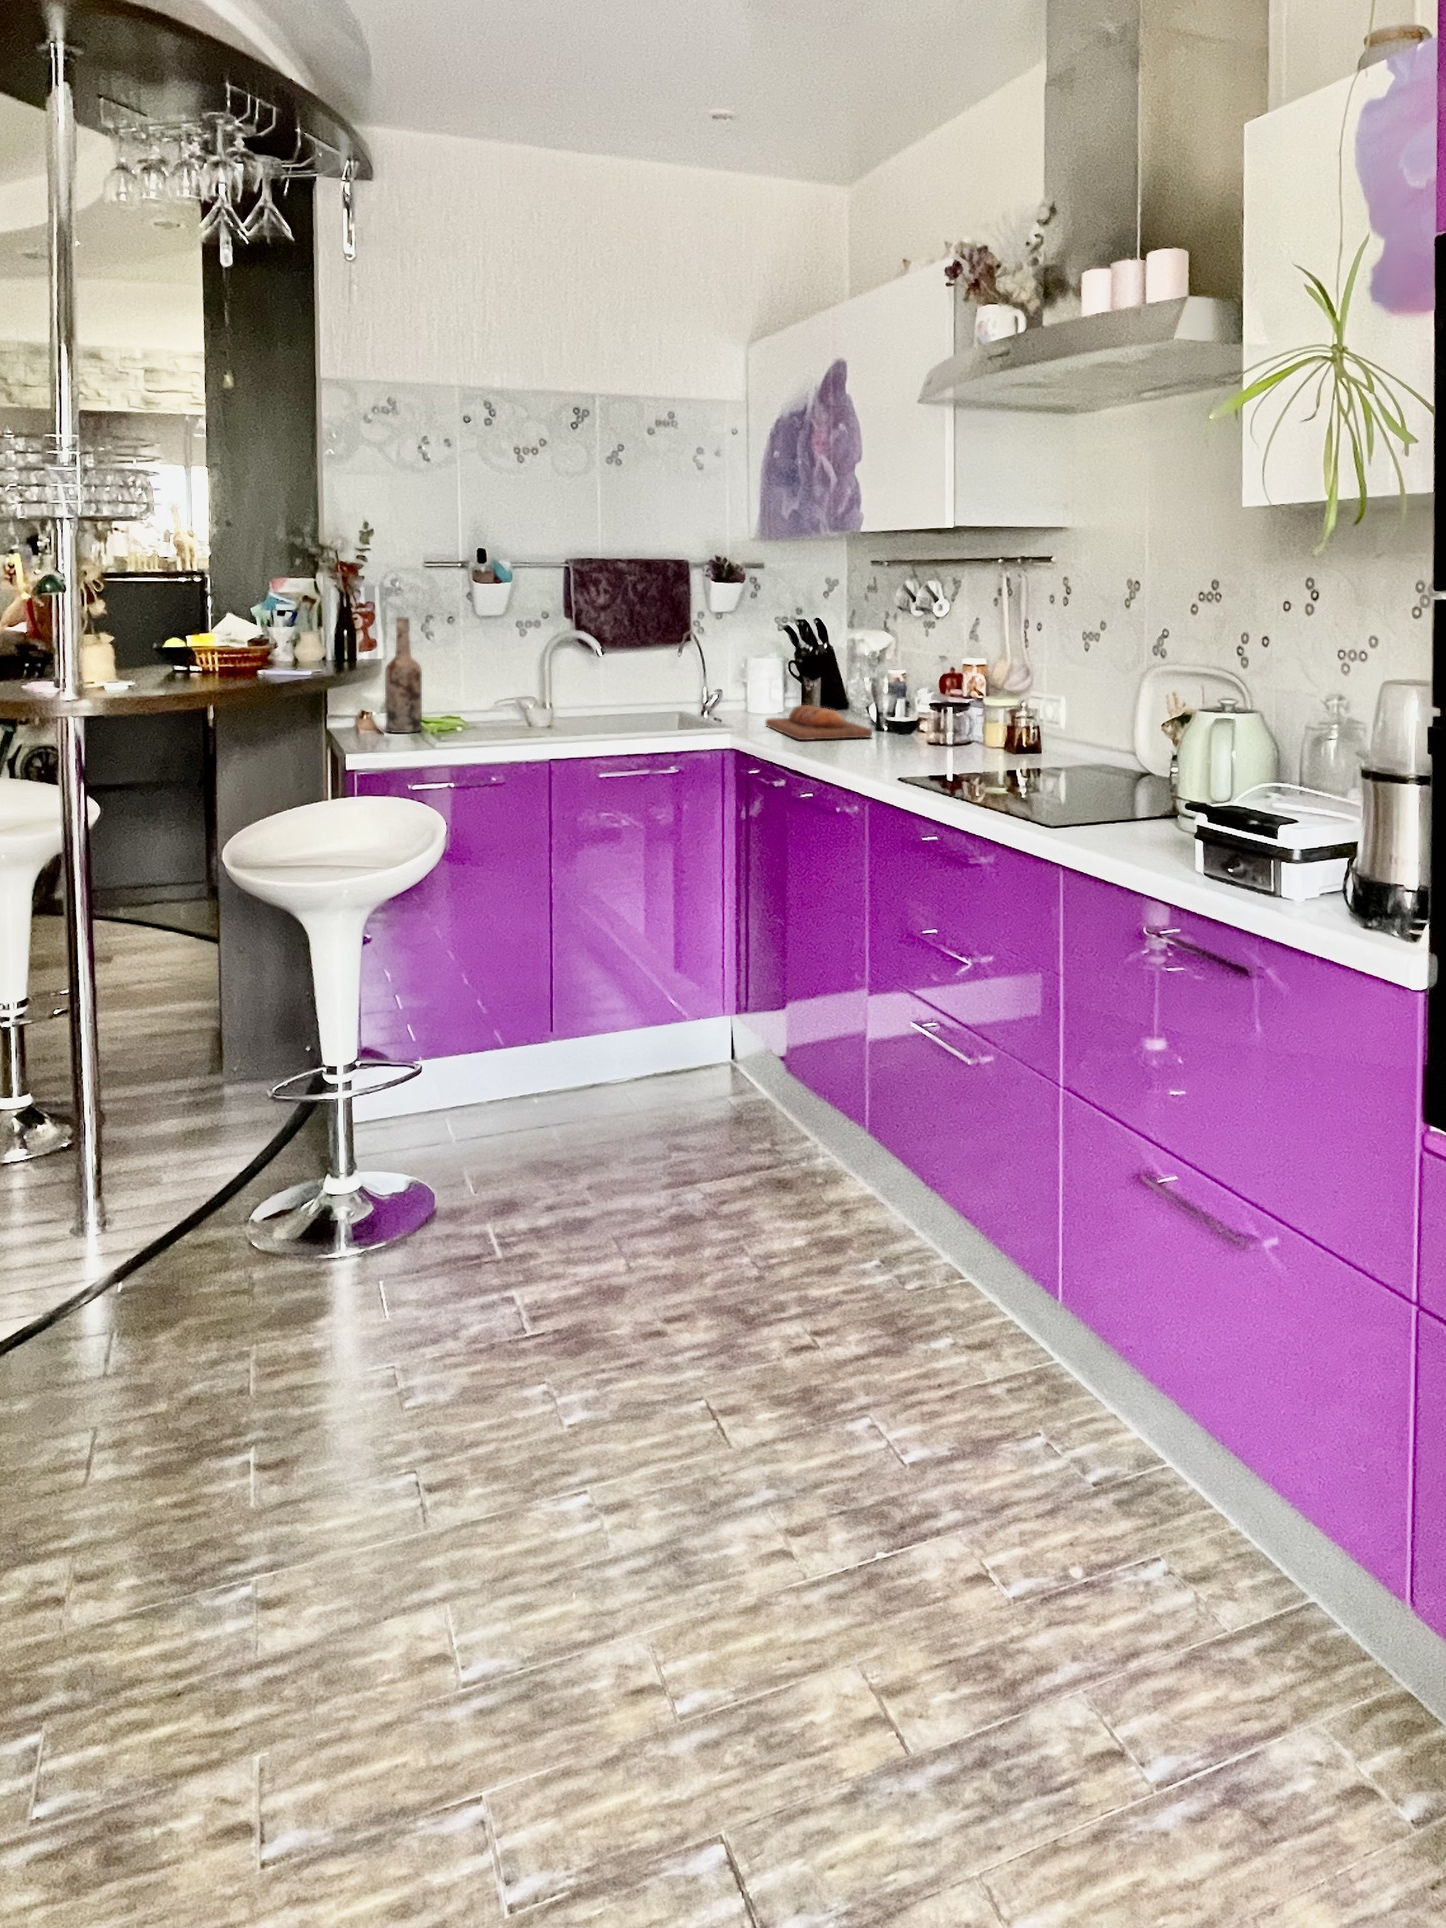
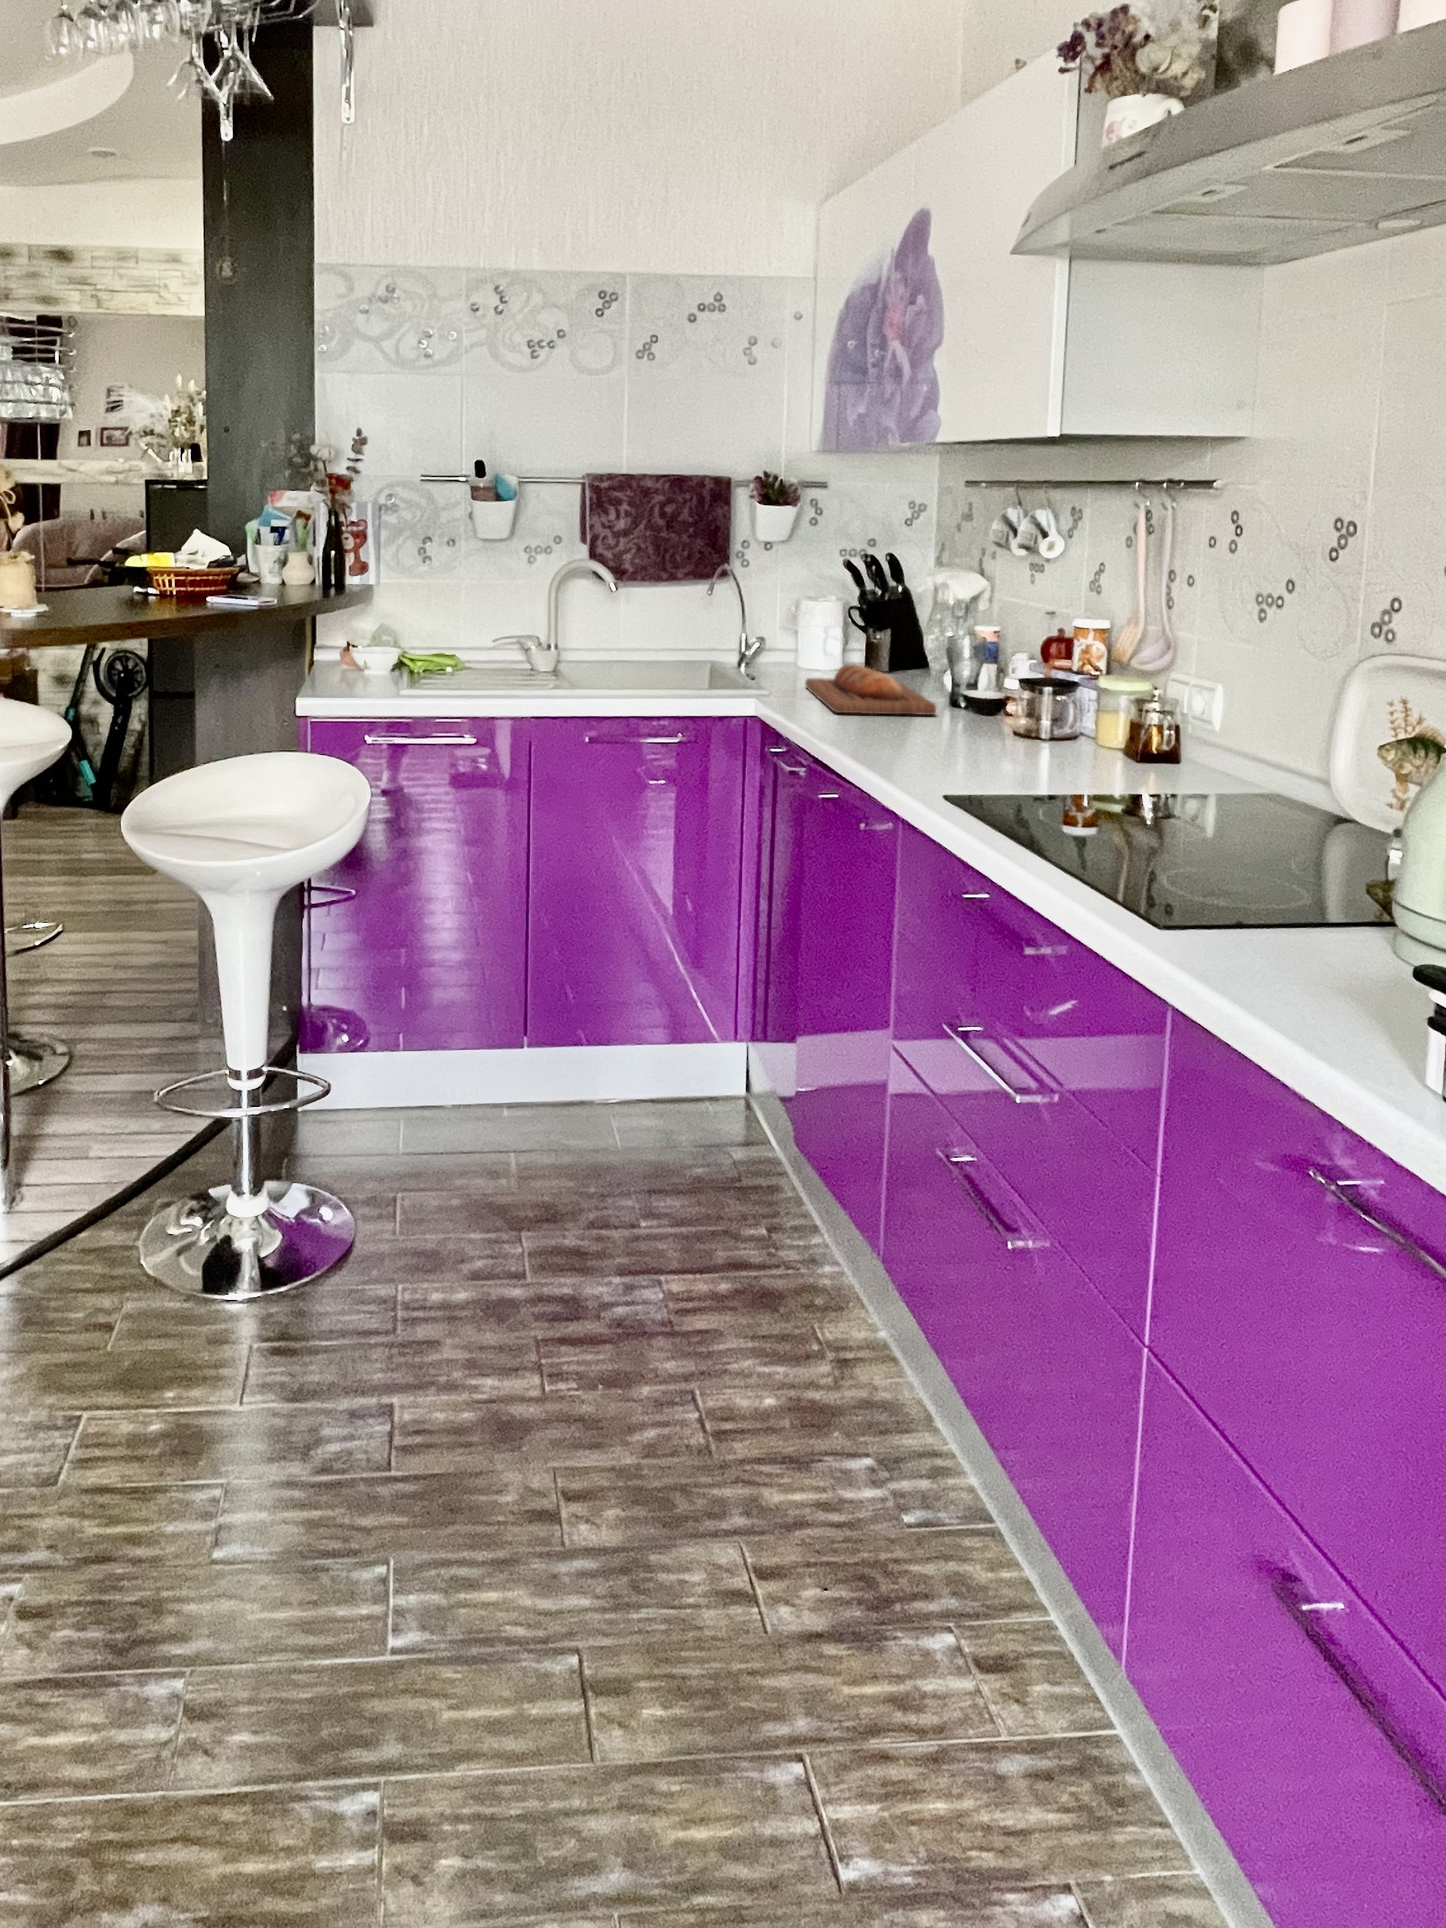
wine bottle: present [385,618,422,733] -> none [366,540,406,672]

